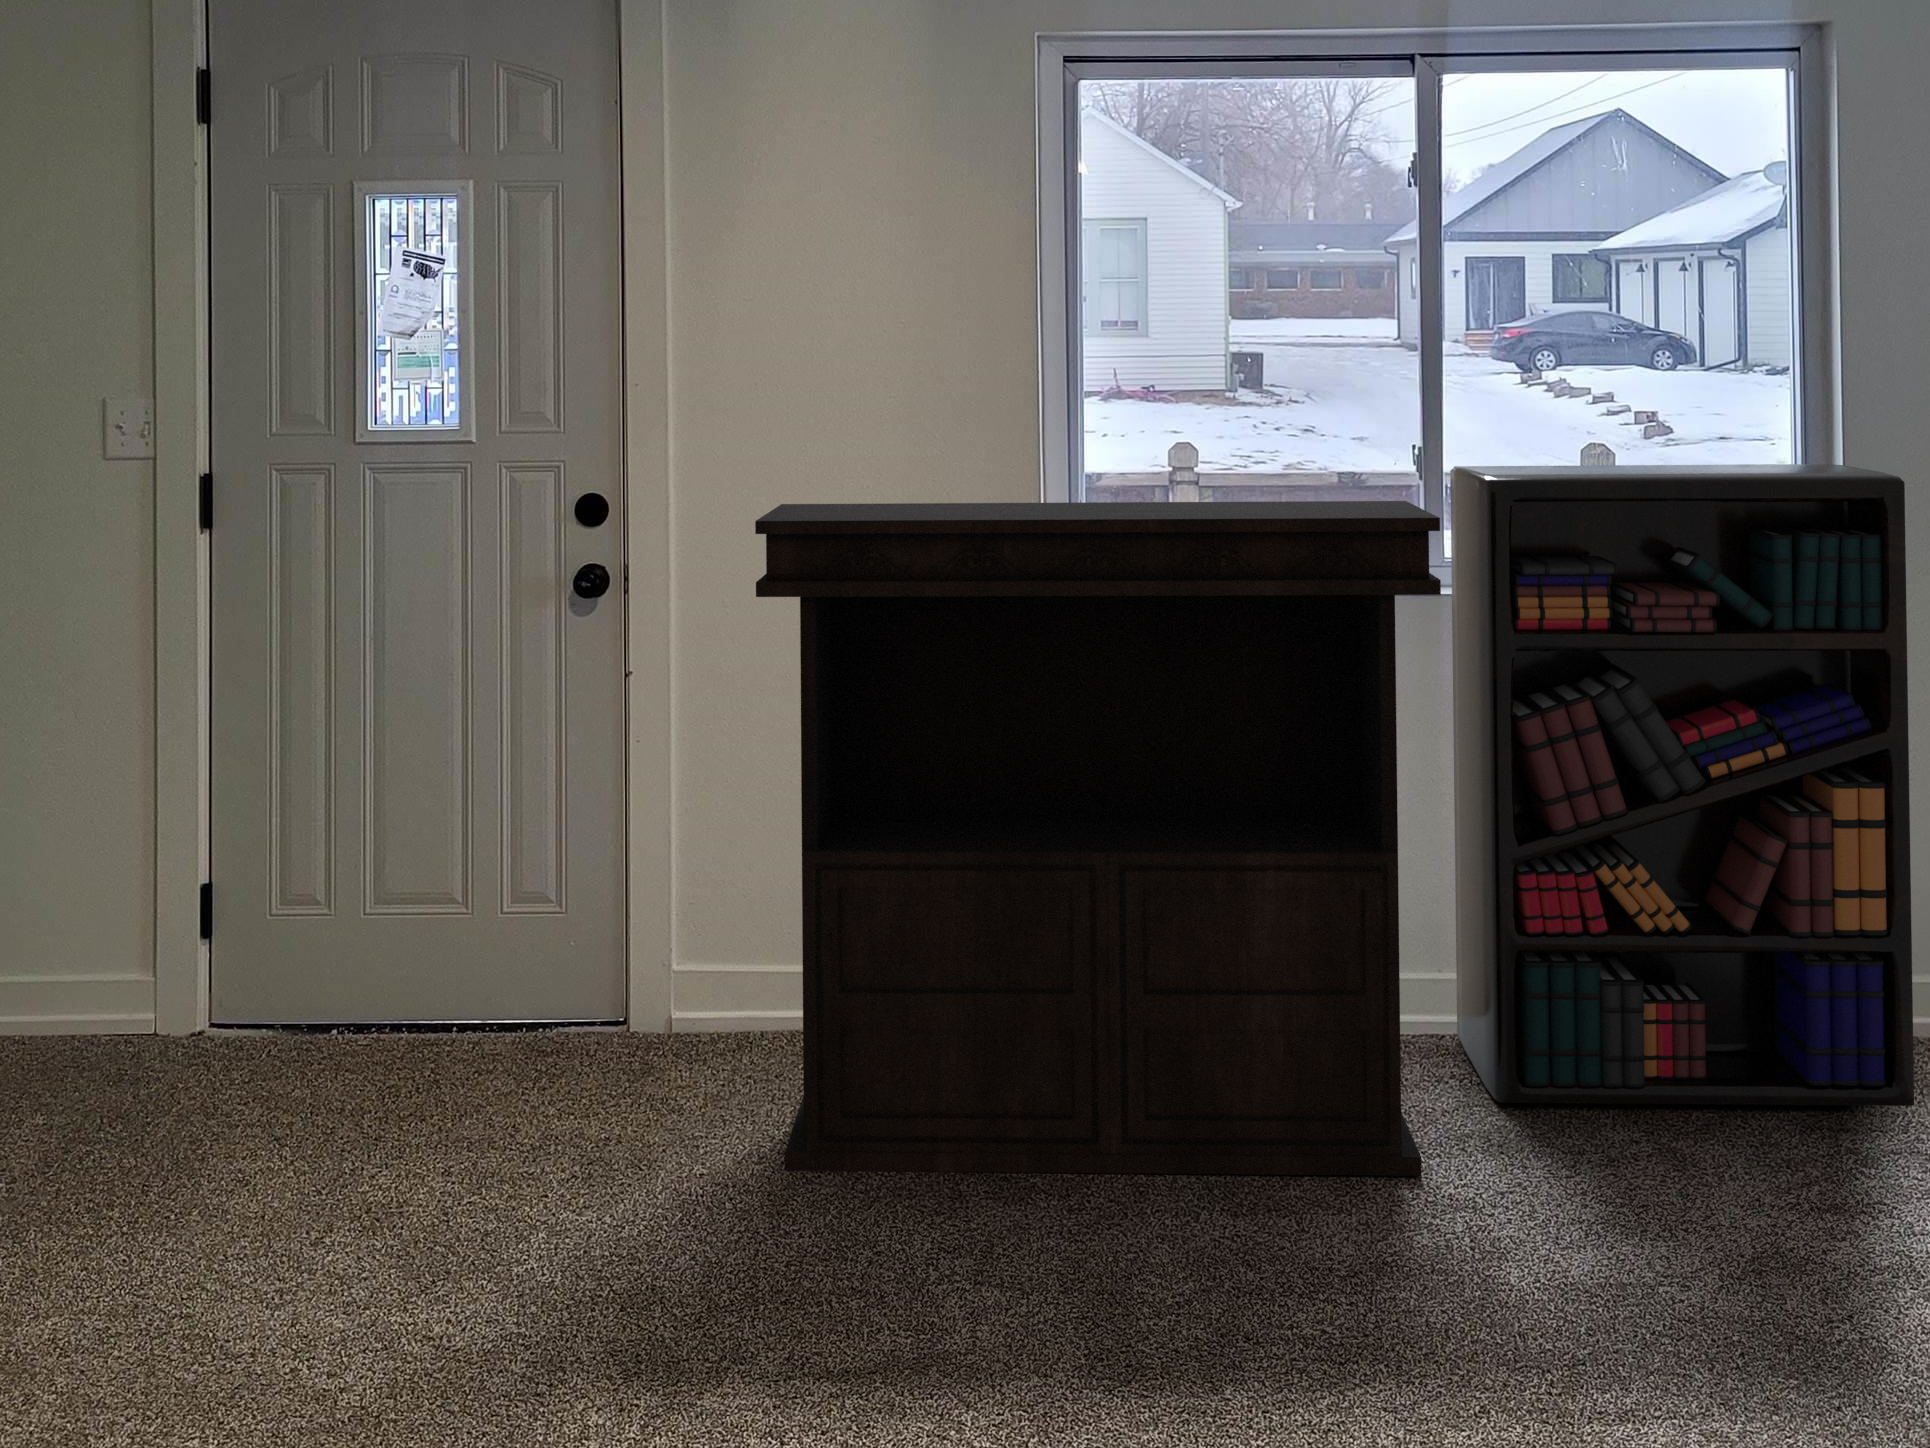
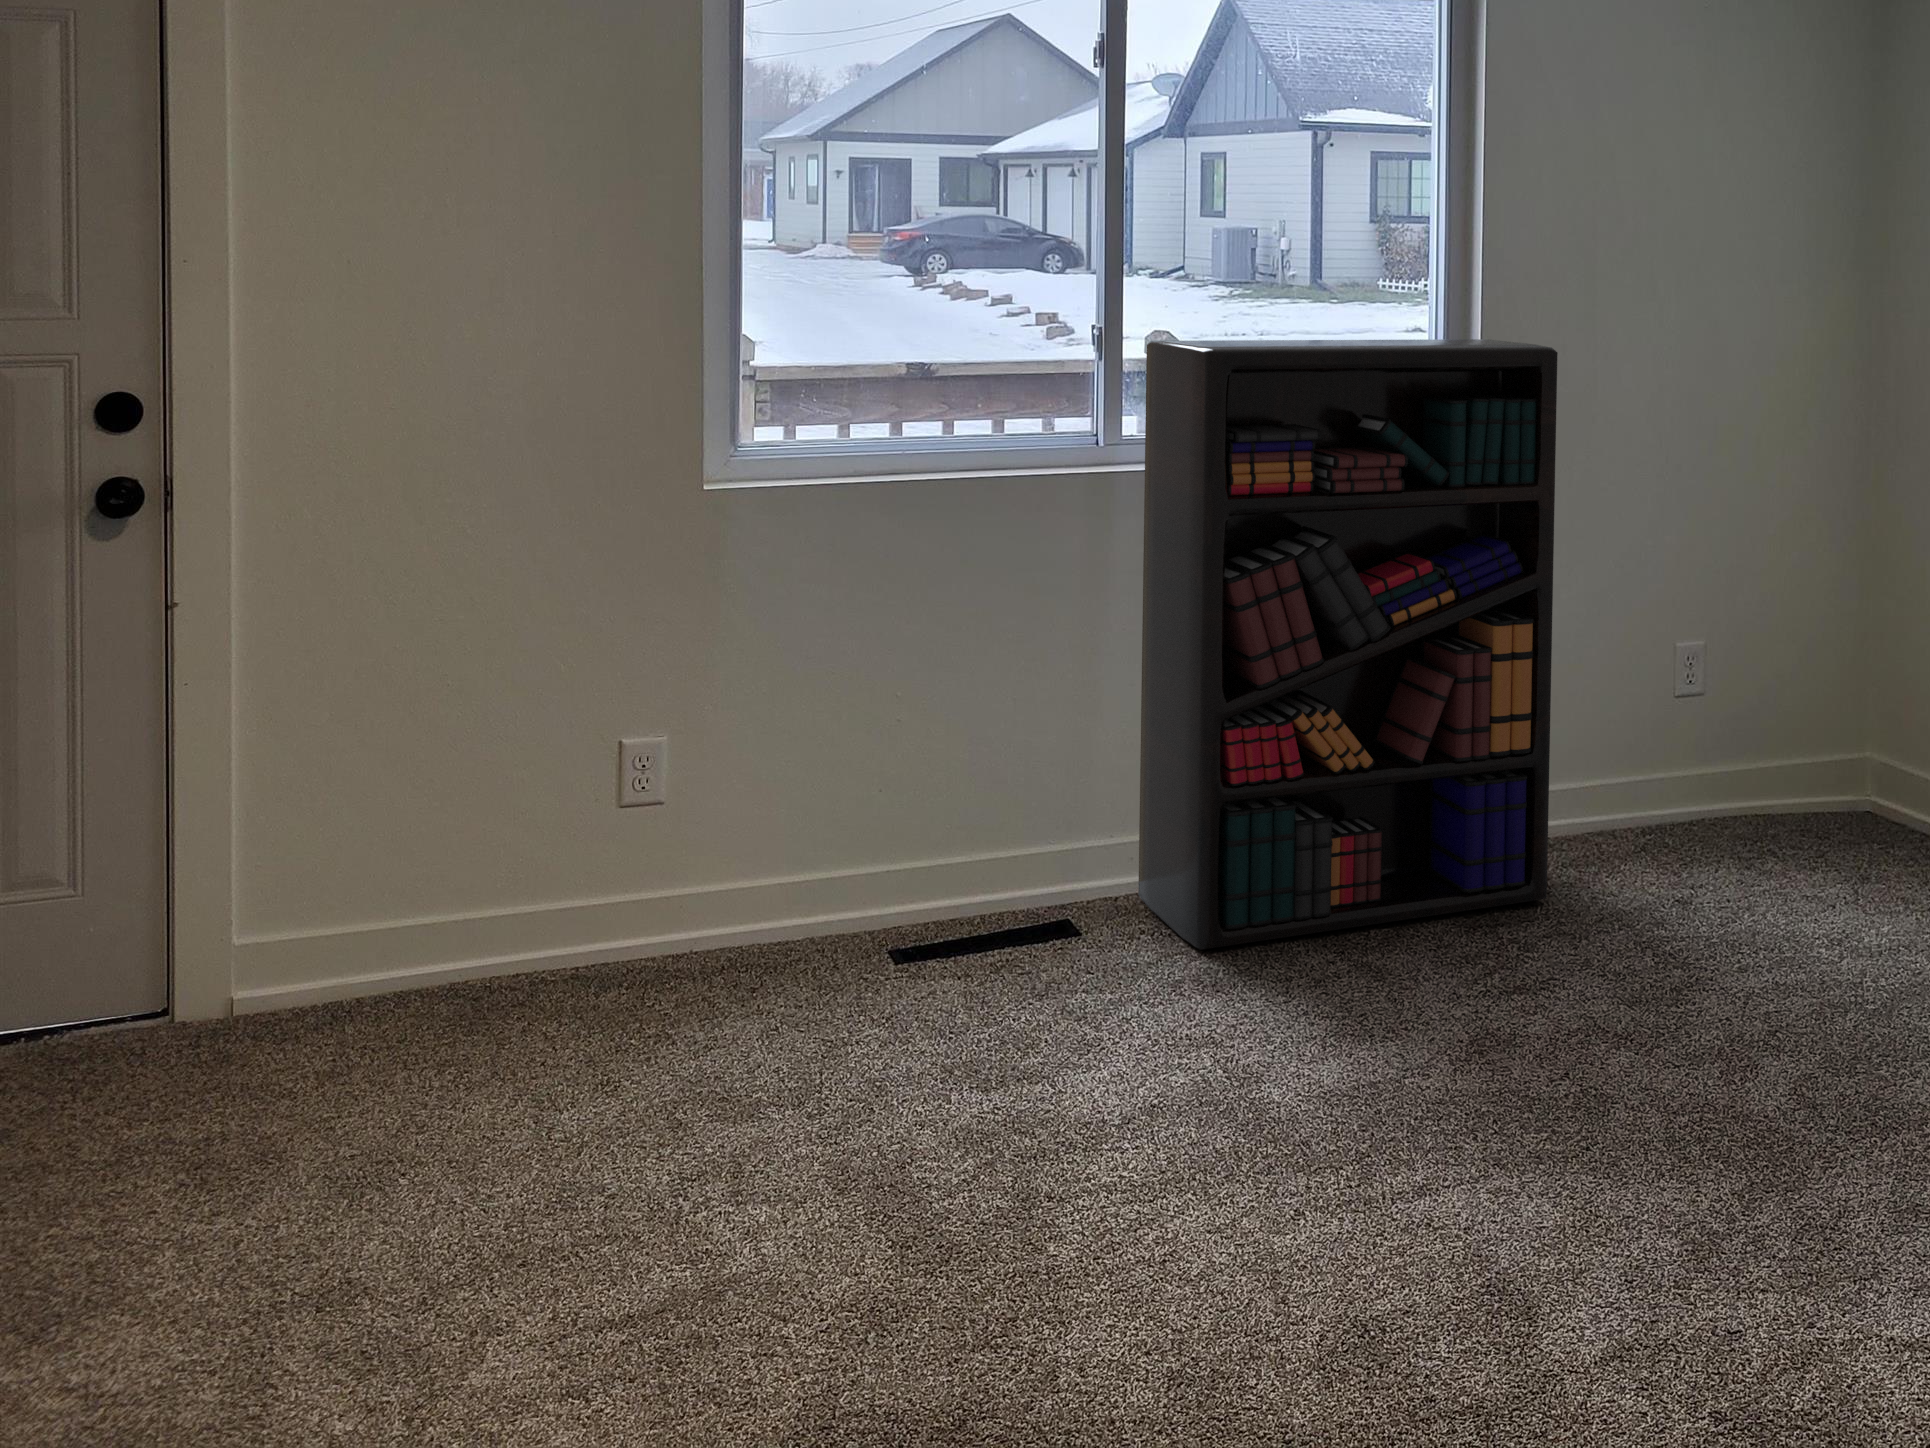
console table: present [755,501,1441,1176] -> none [428,371,1193,1138]

